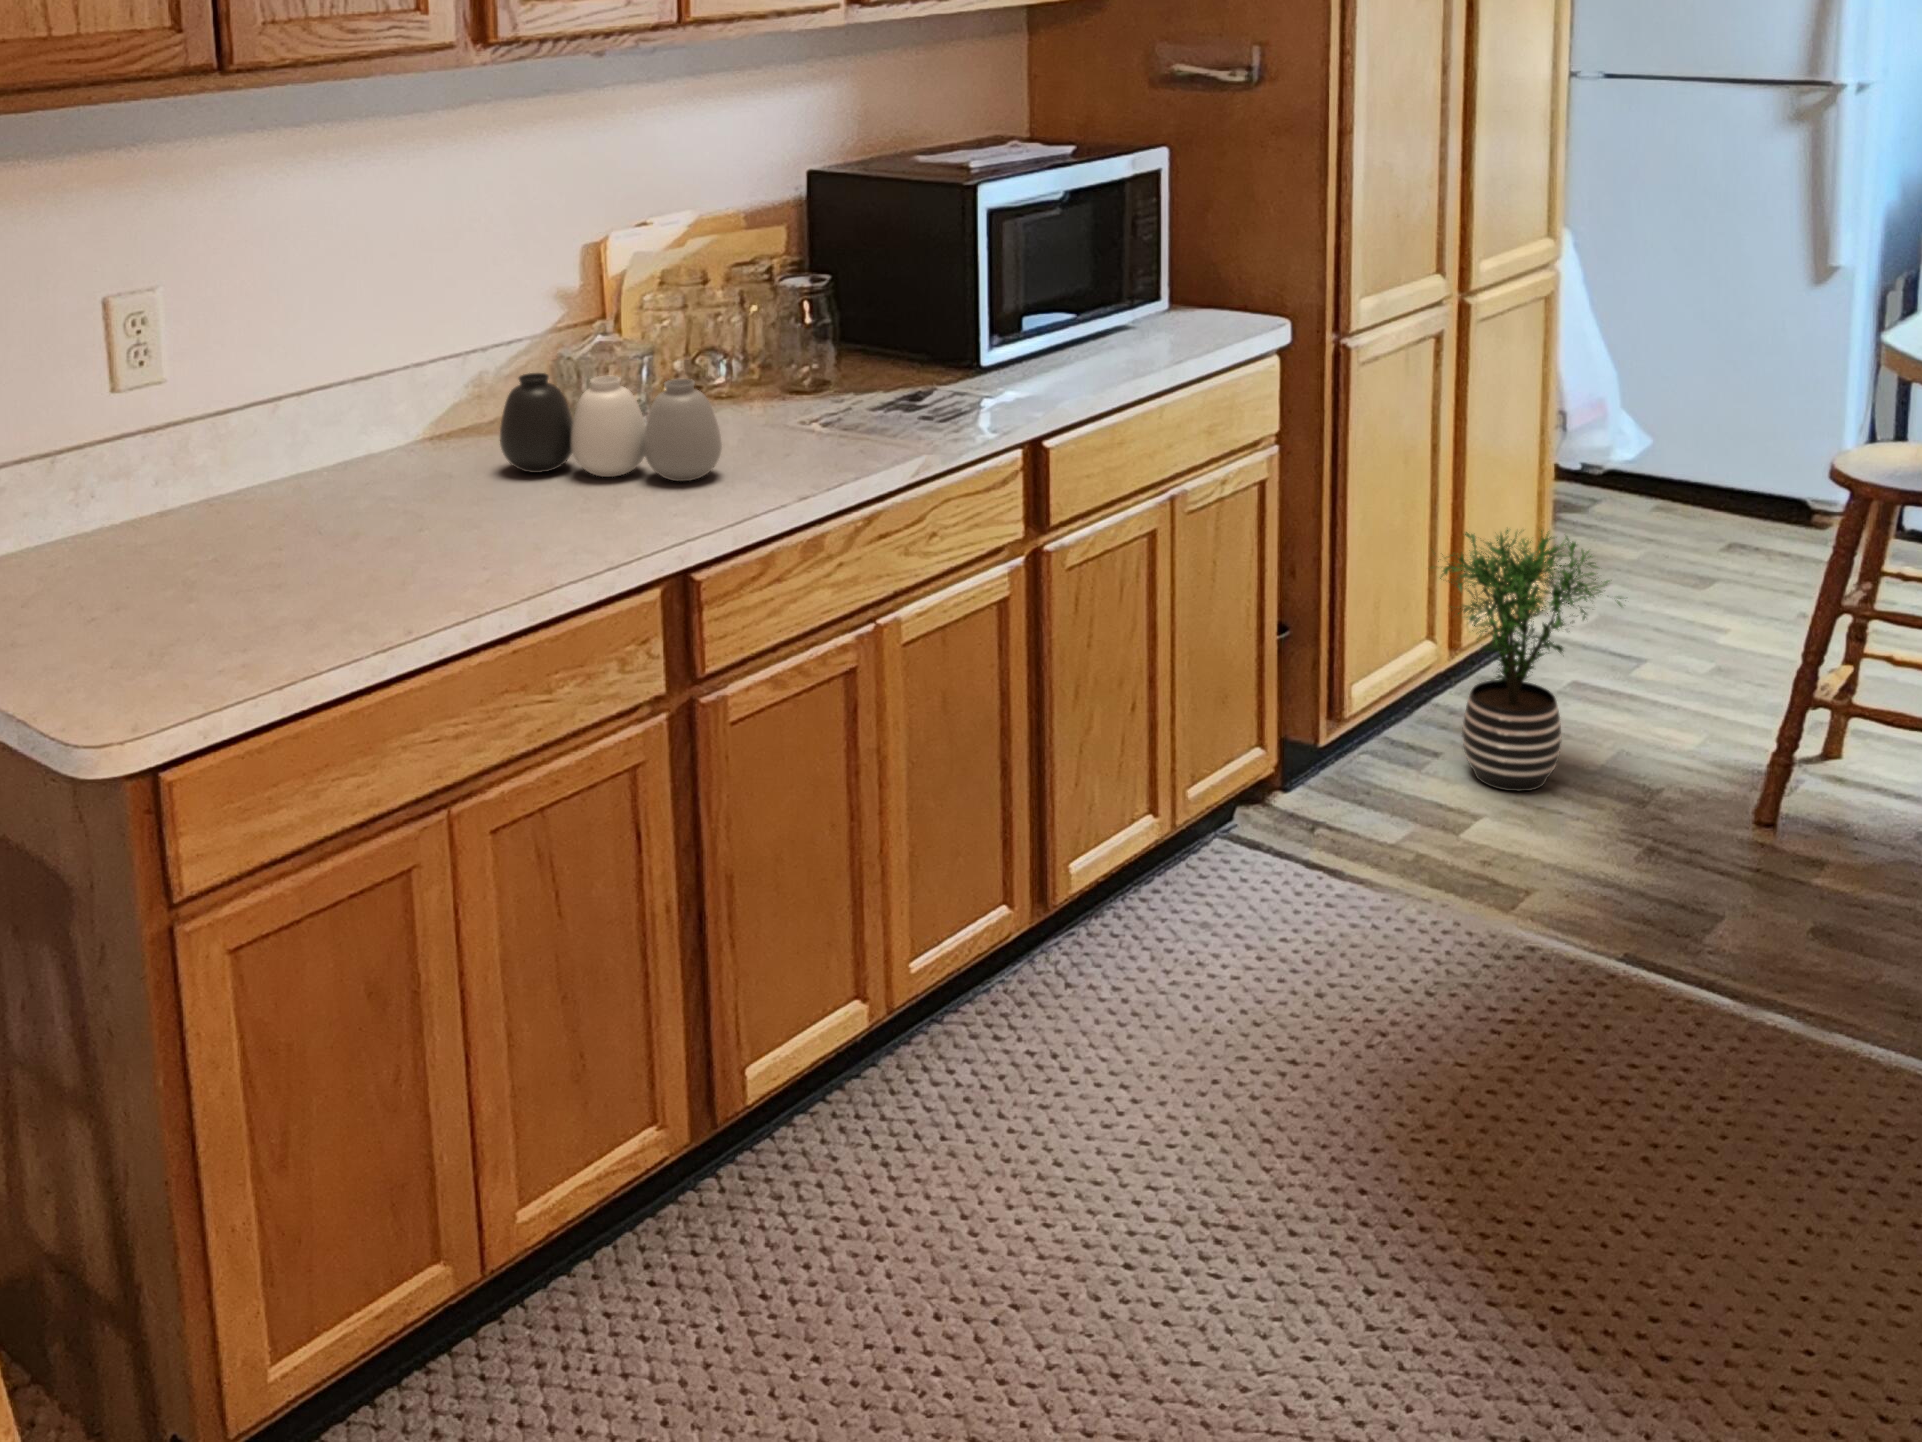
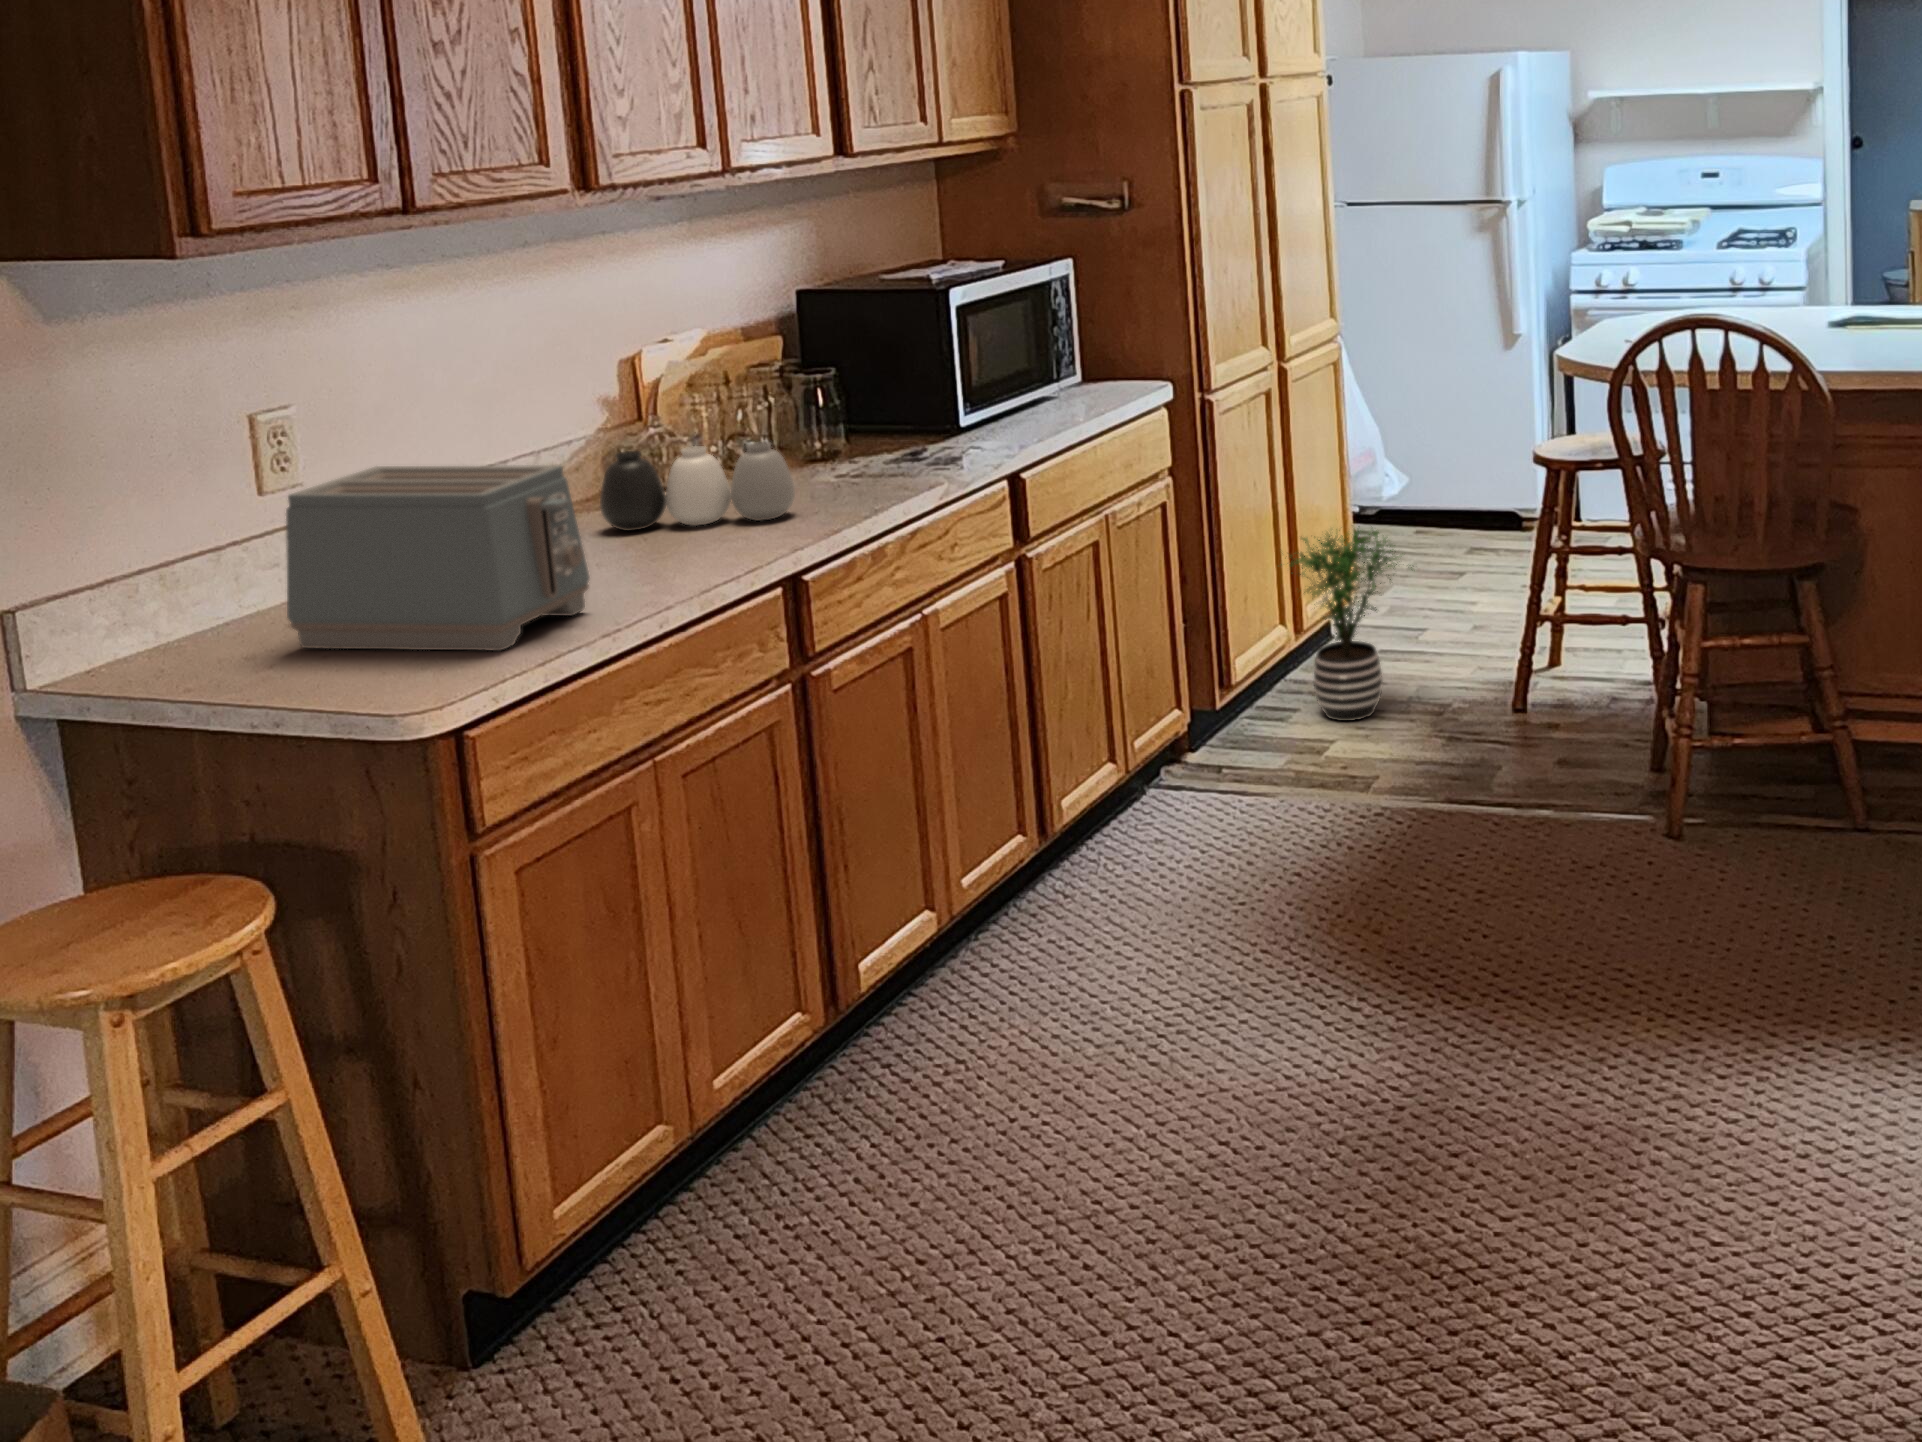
toaster: none [52,384,385,657] -> present [286,465,589,651]

